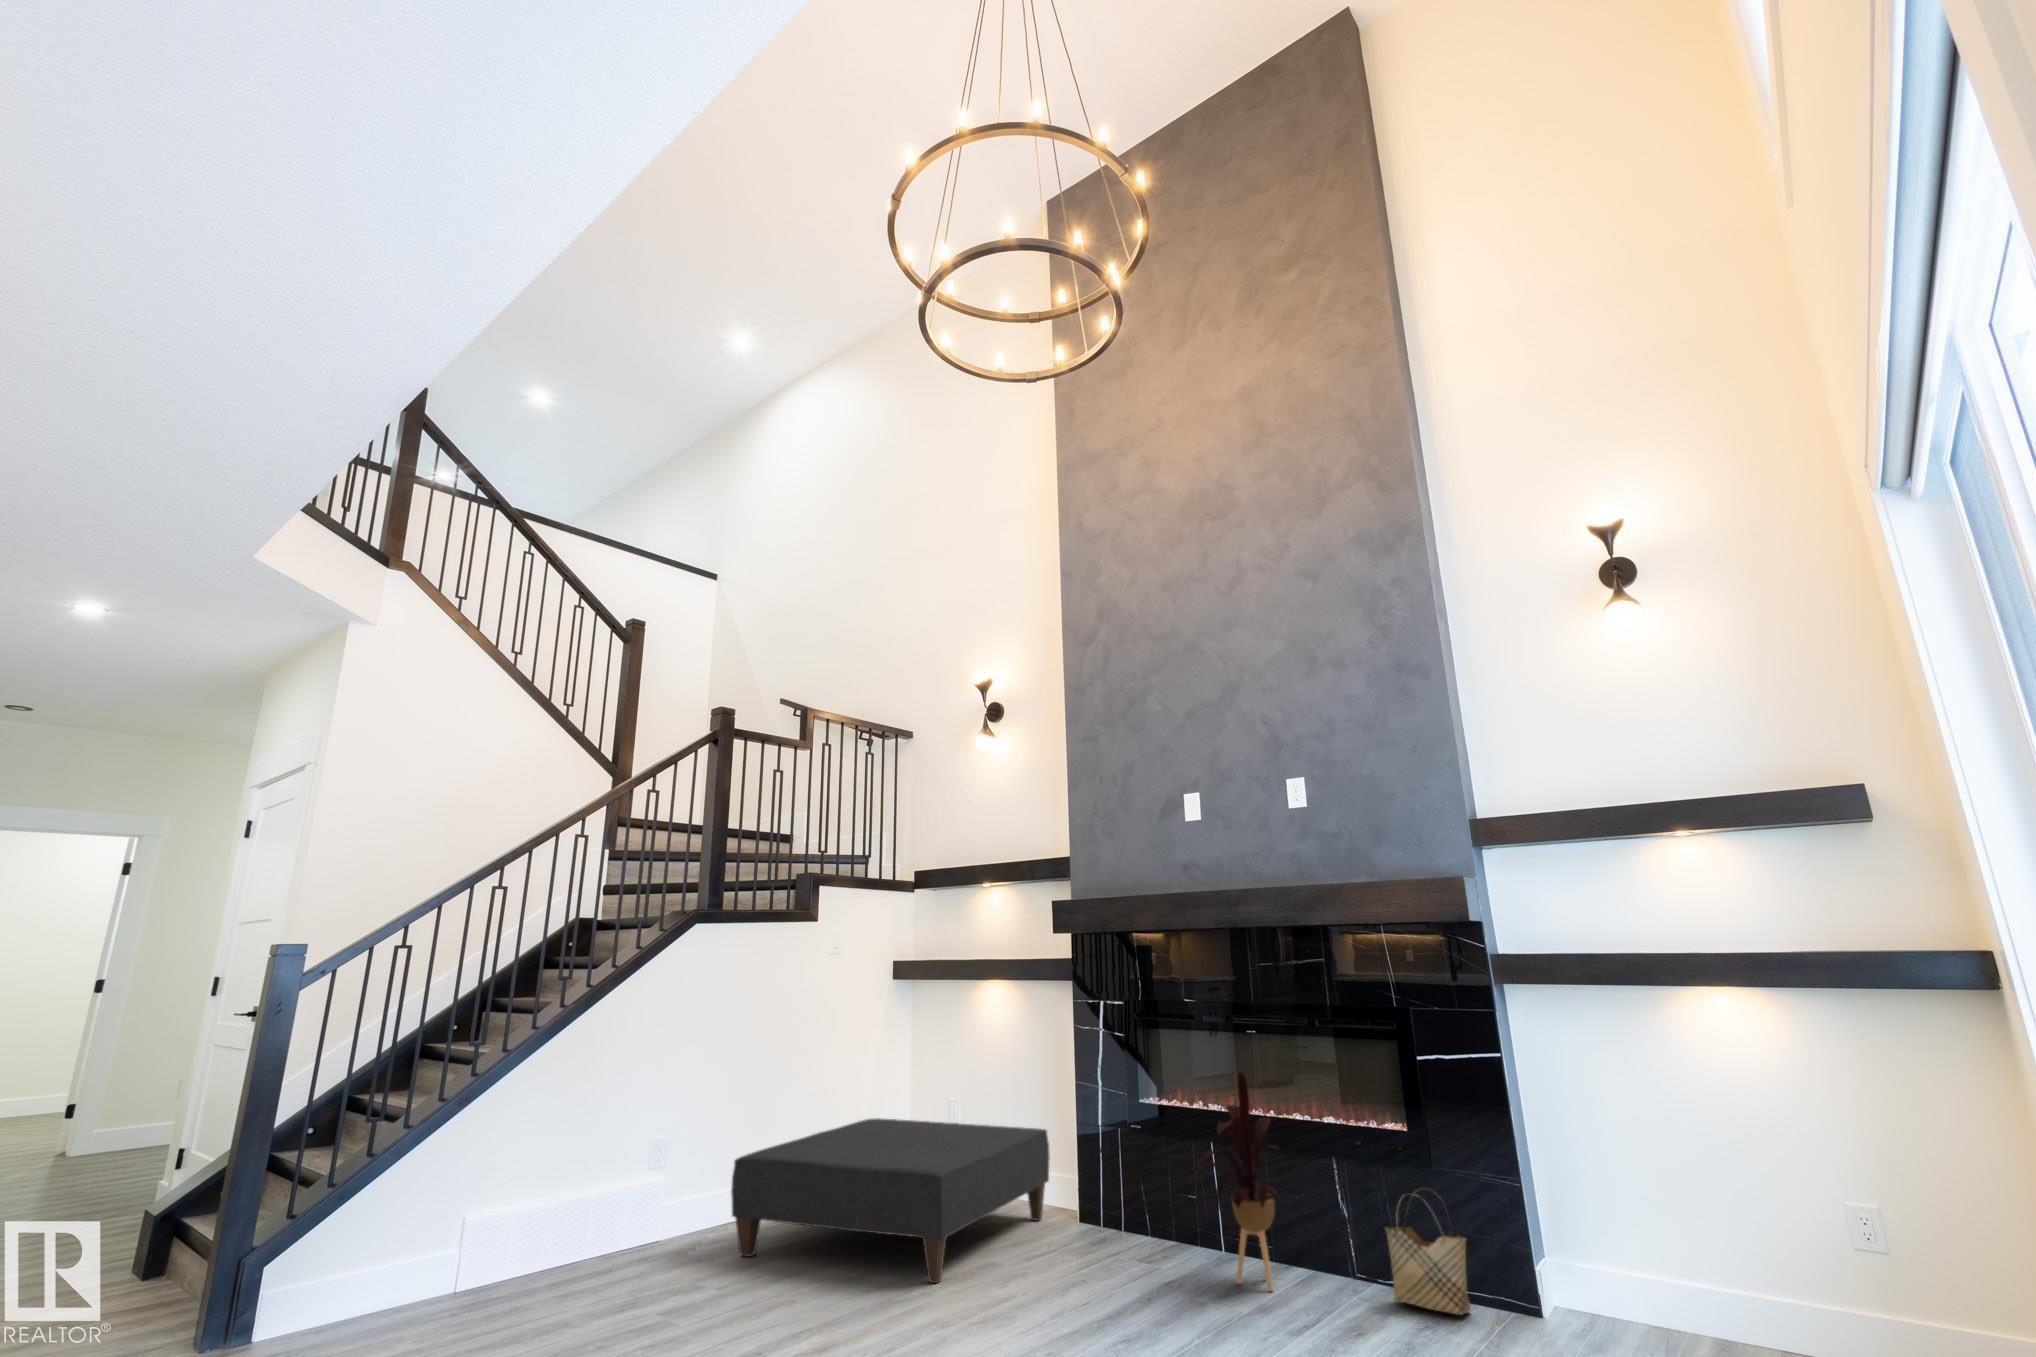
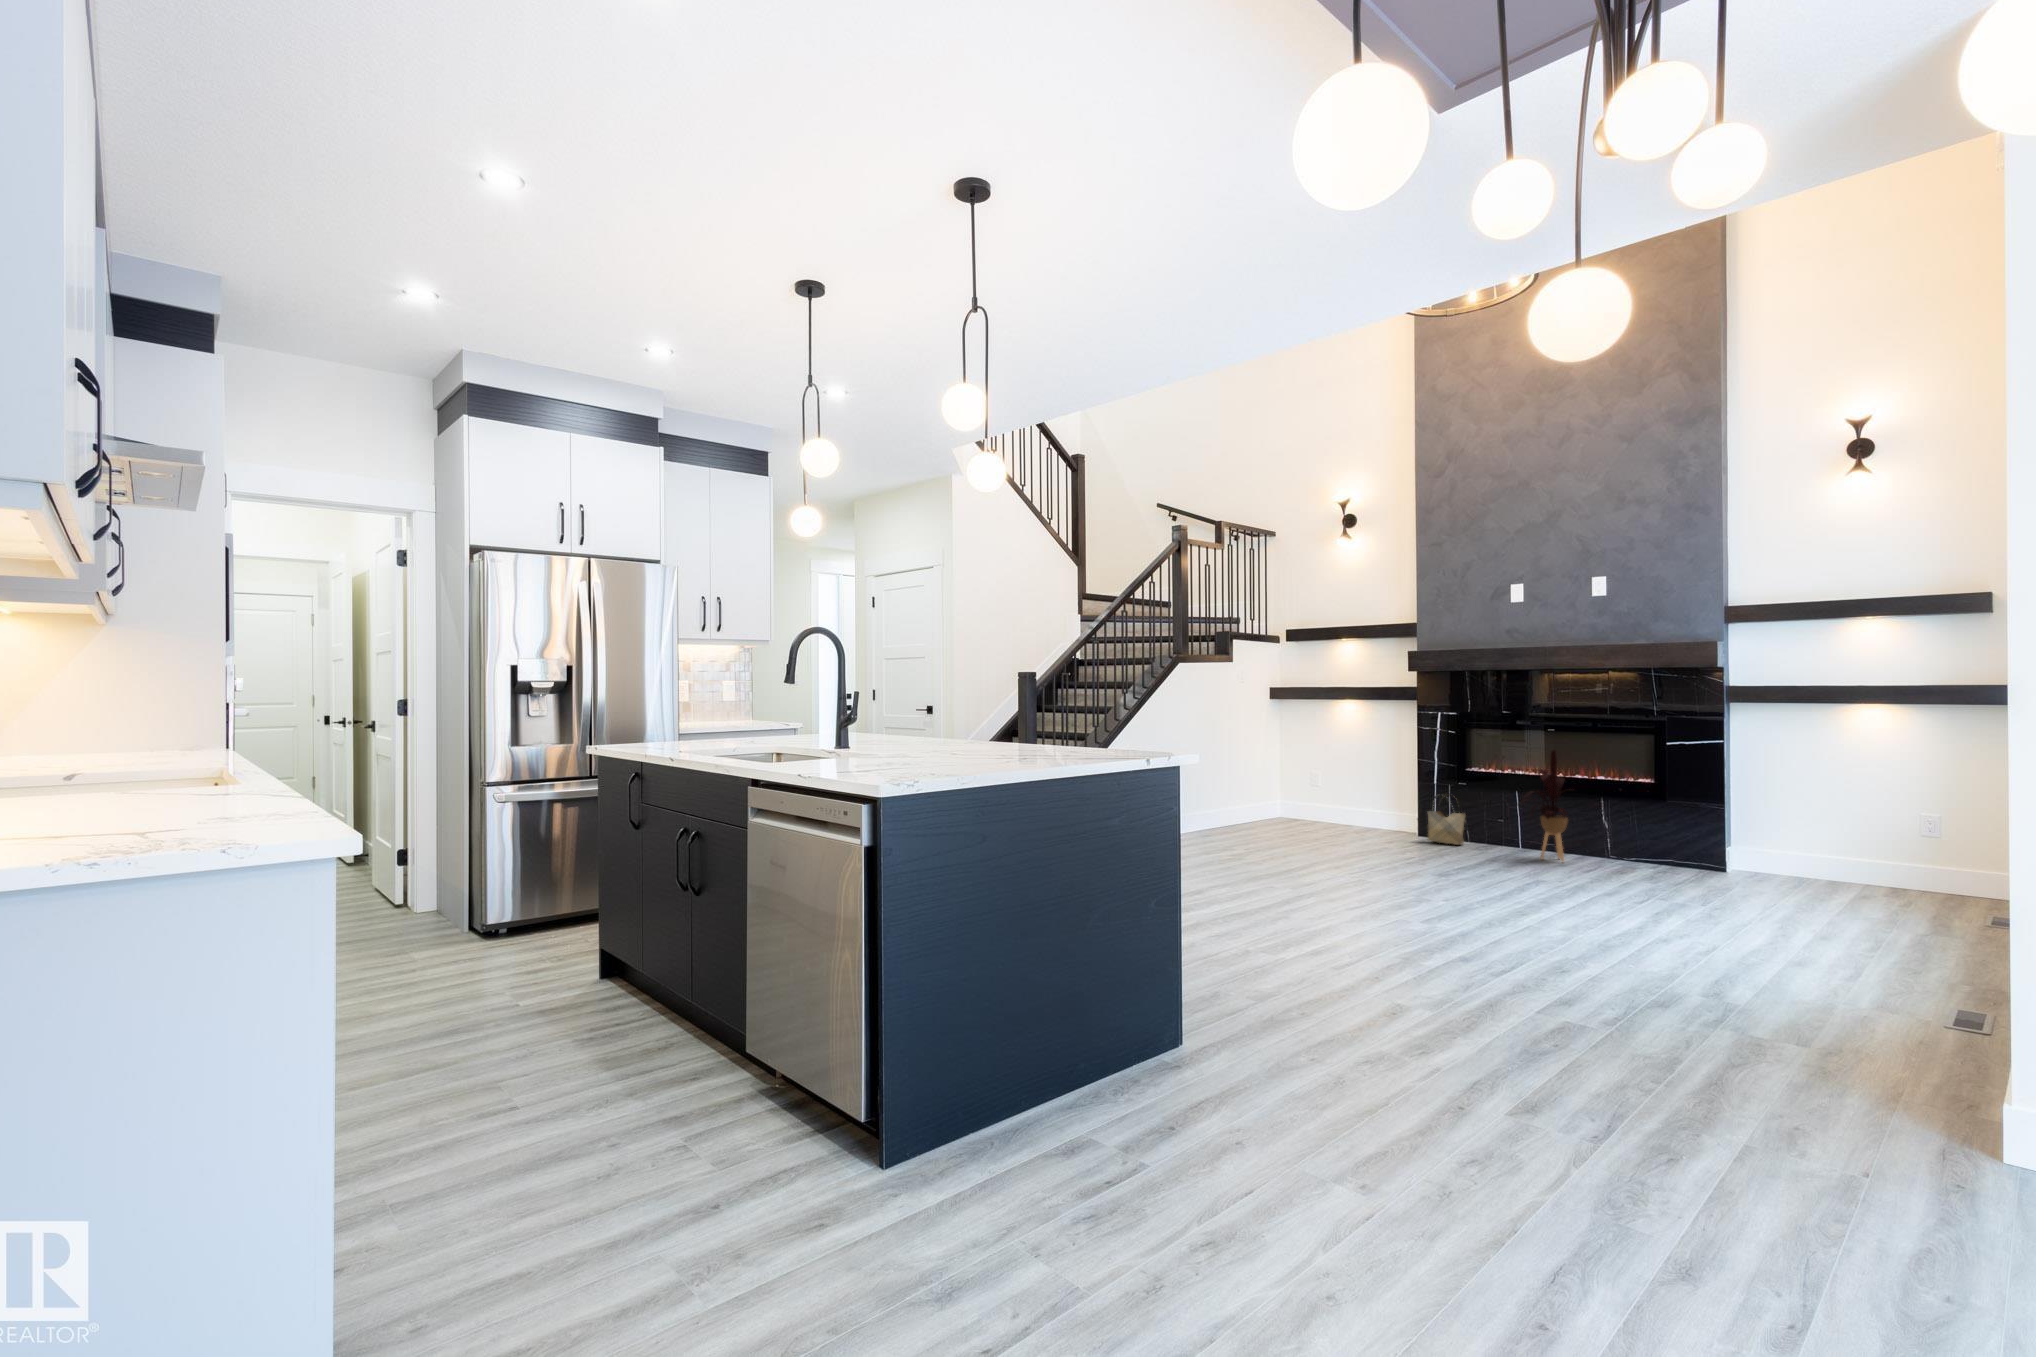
ottoman: present [731,1118,1050,1283] -> none [1223,781,1399,854]
woven basket: present [1385,1188,1470,1315] -> present [1428,803,1465,845]

